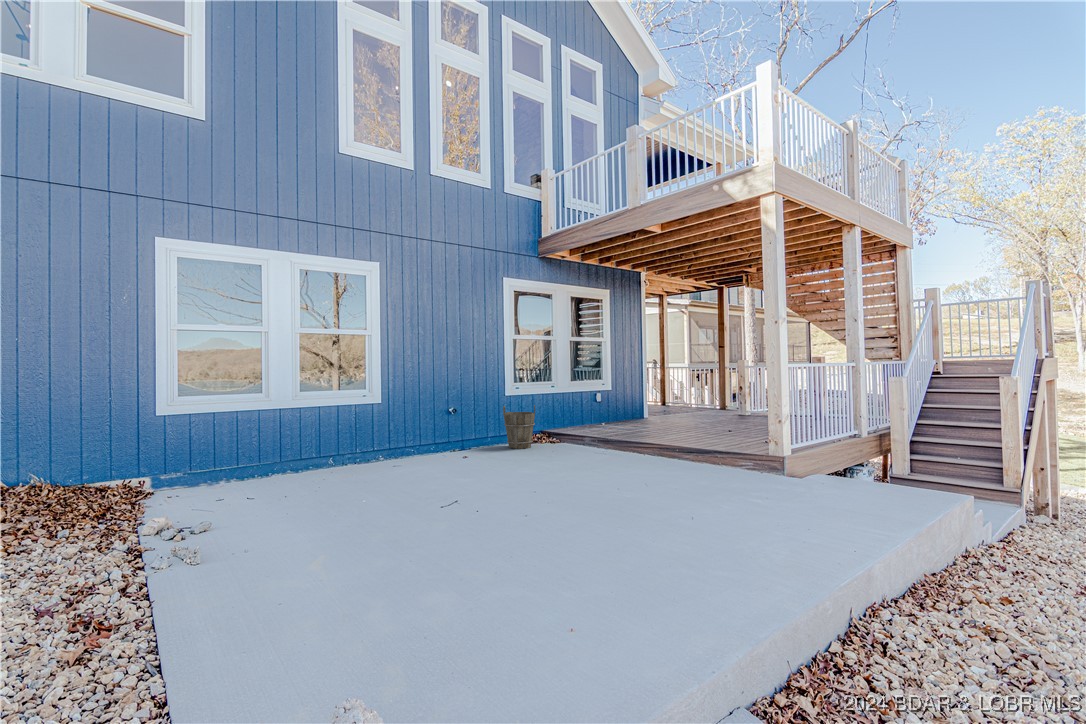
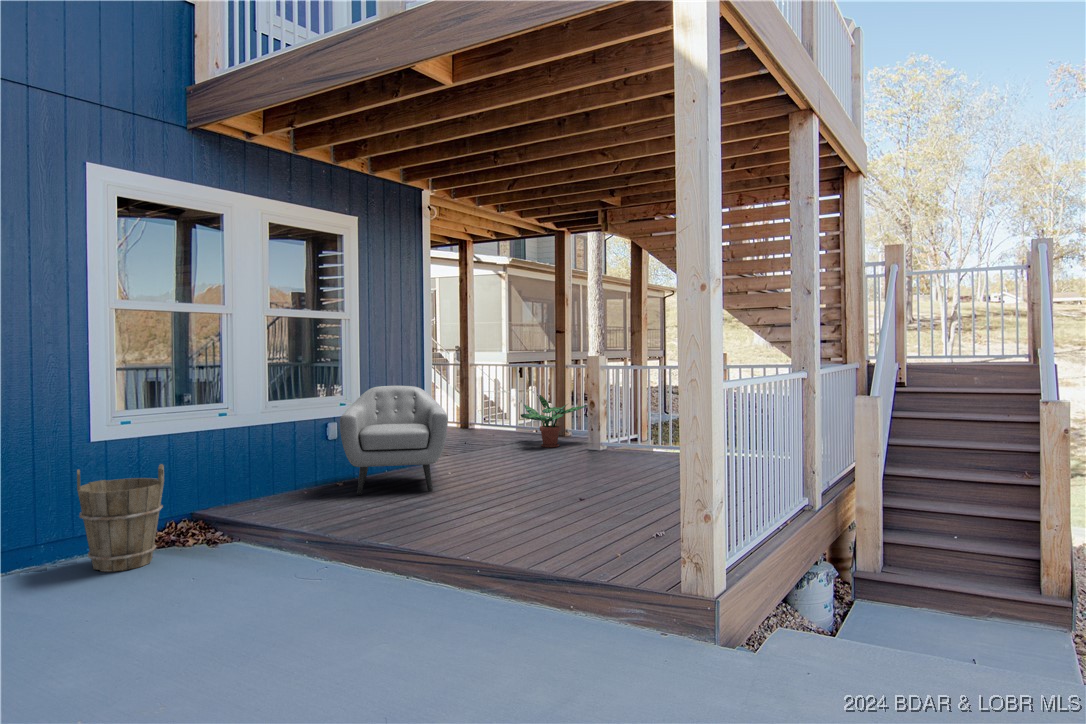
armchair: none [605,375,658,427] -> present [340,386,448,495]
potted plant: none [697,383,739,413] -> present [521,395,587,448]

